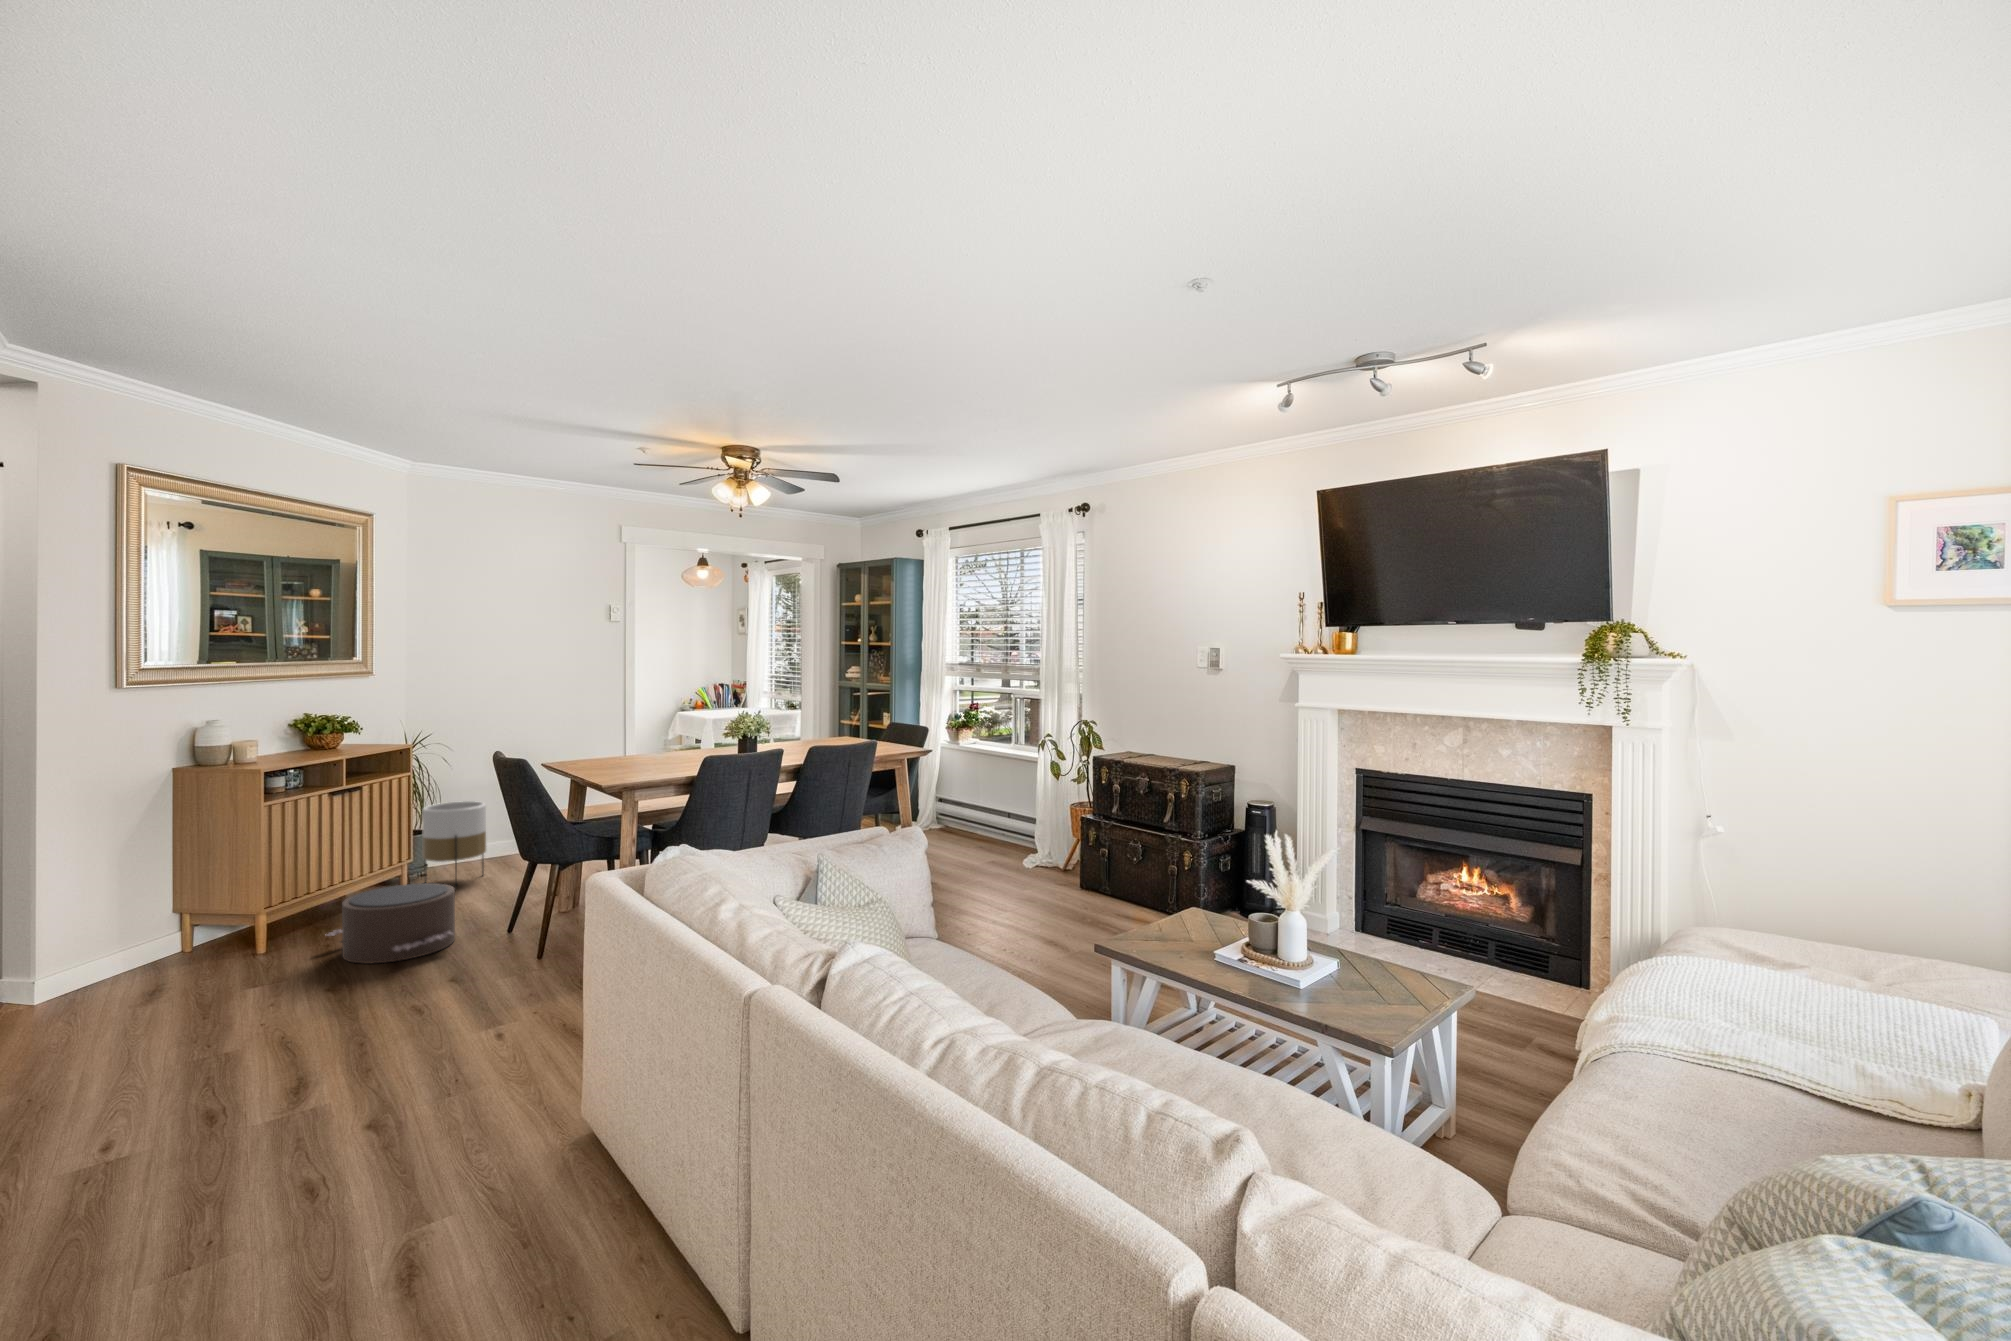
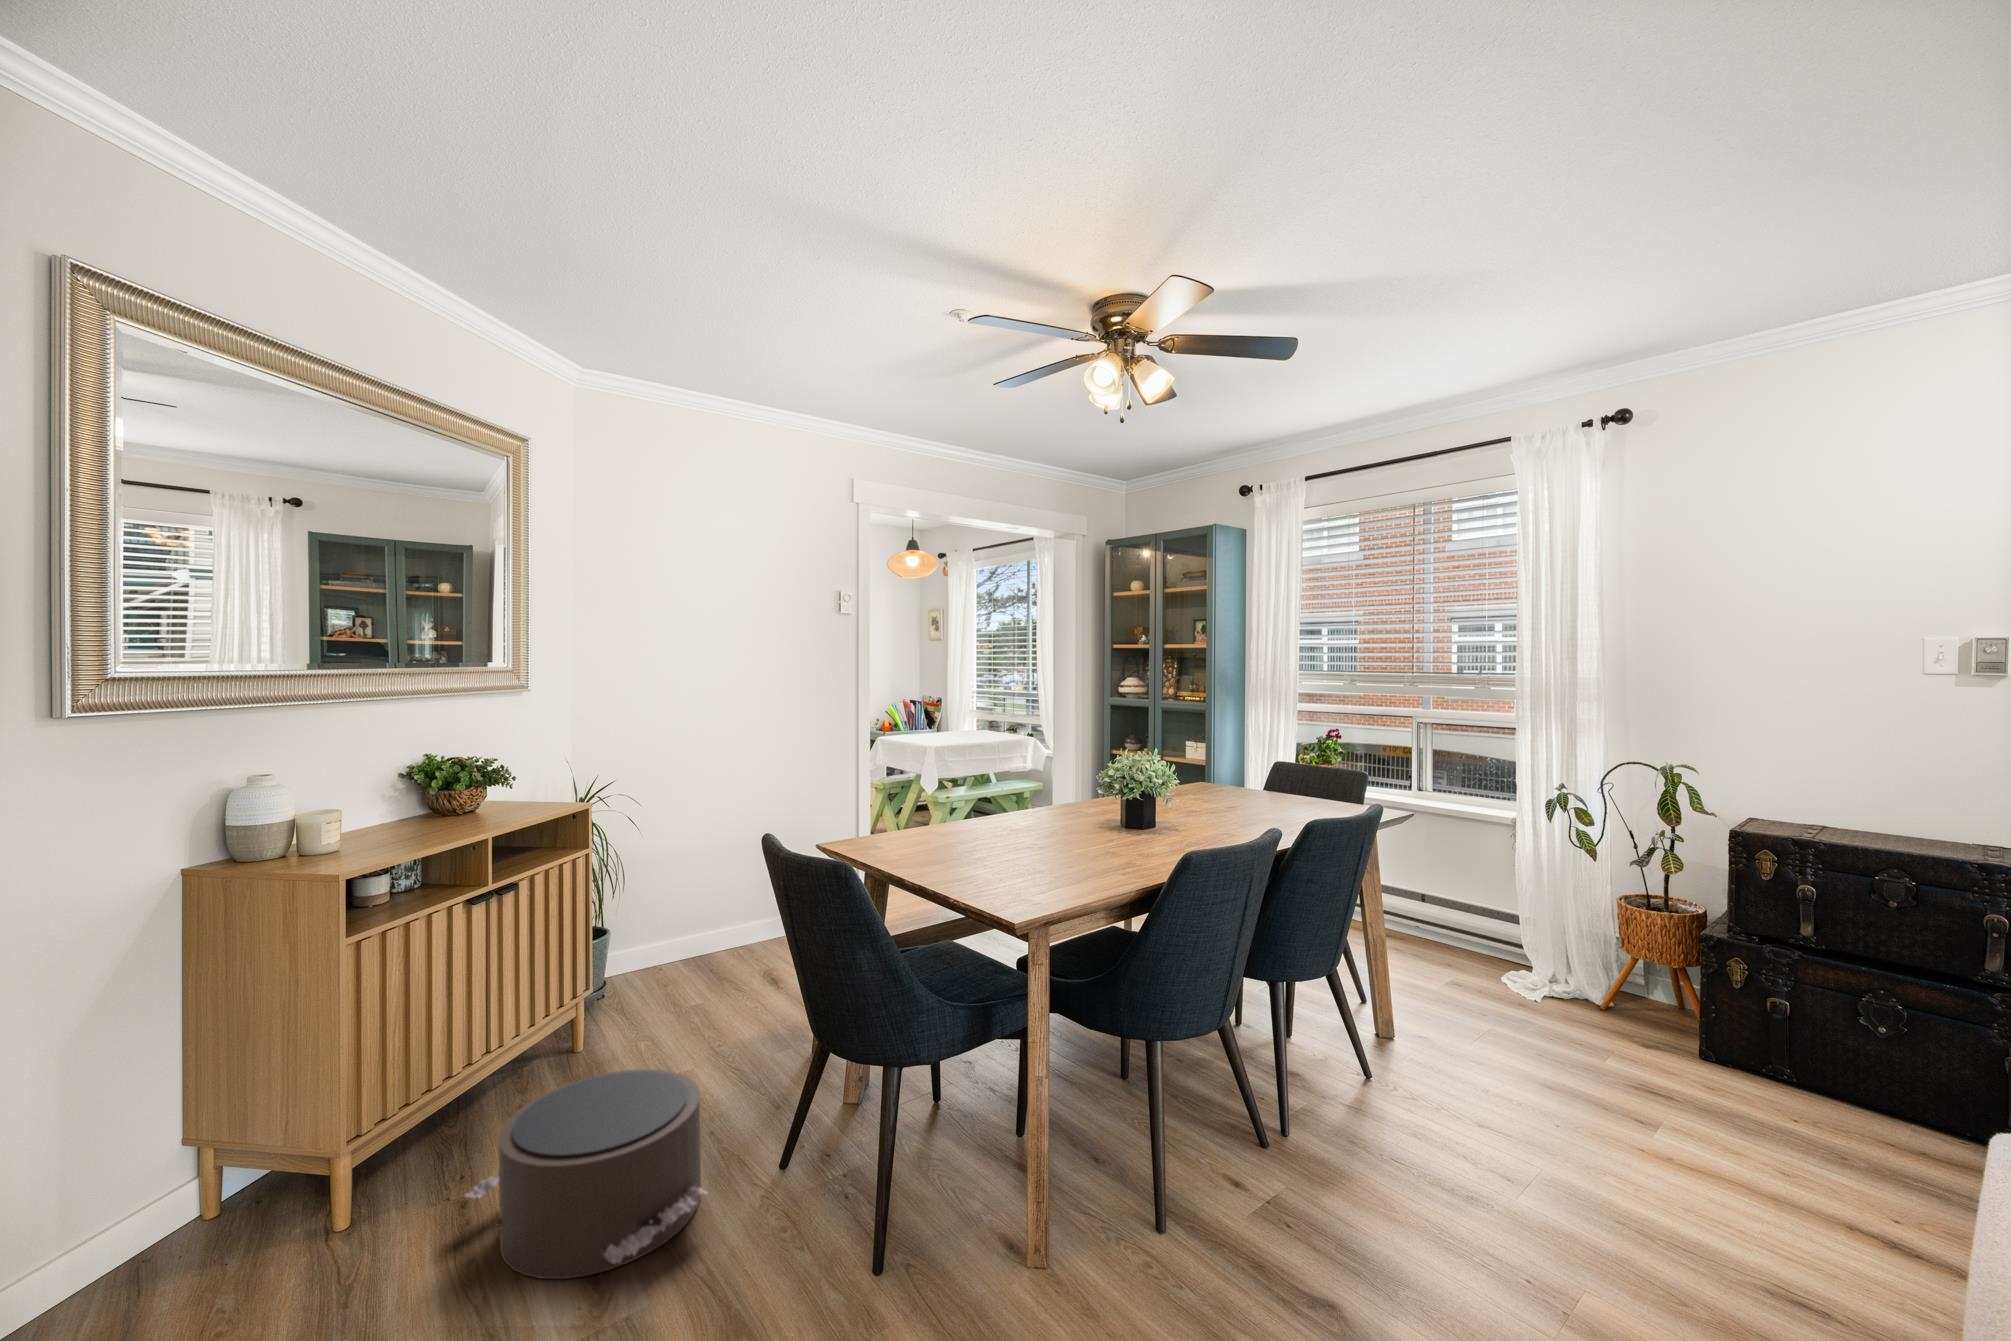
planter: present [422,801,486,887] -> none [602,885,696,1034]

